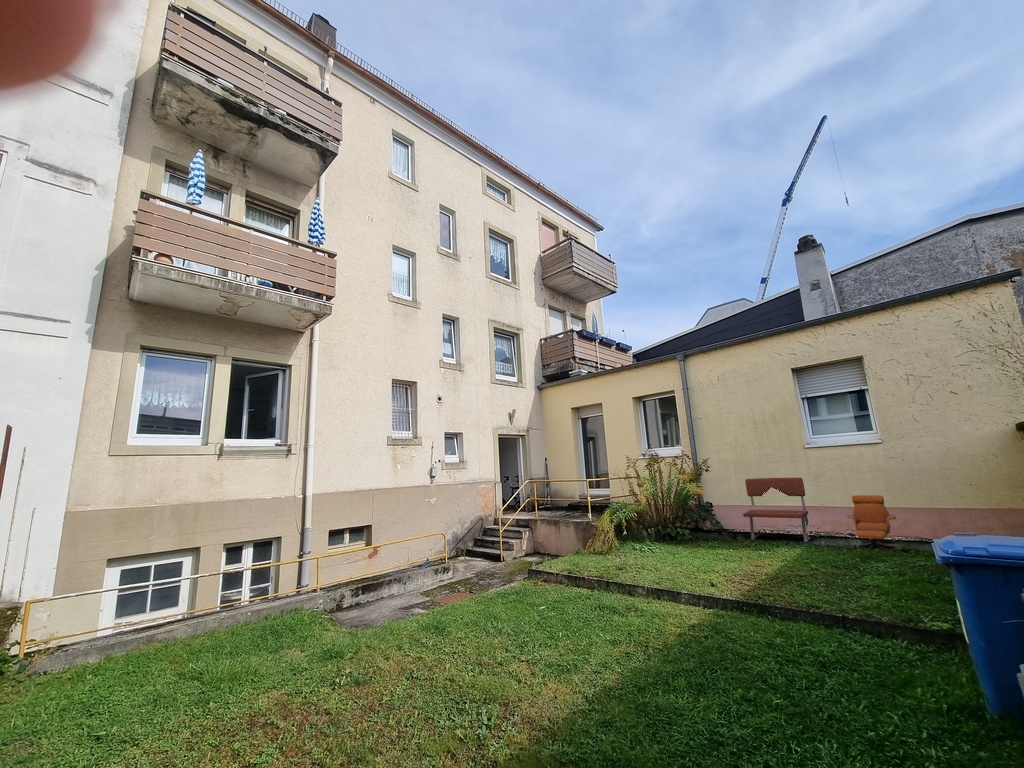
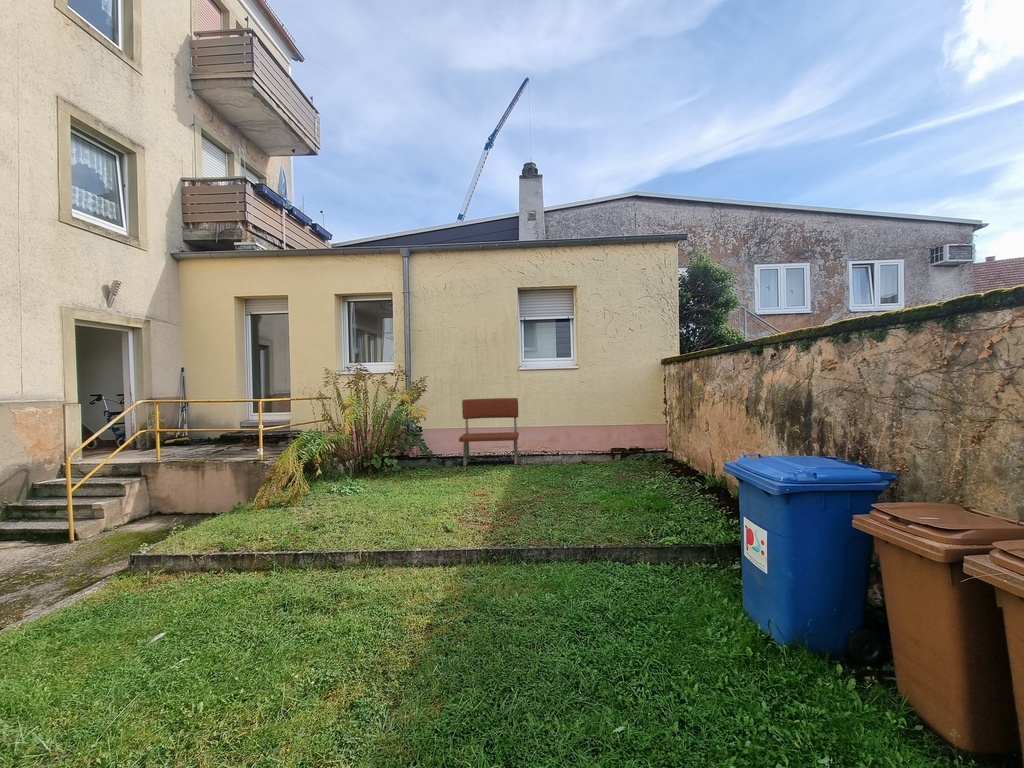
lounge chair: present [847,495,896,550] -> none [552,415,589,467]

